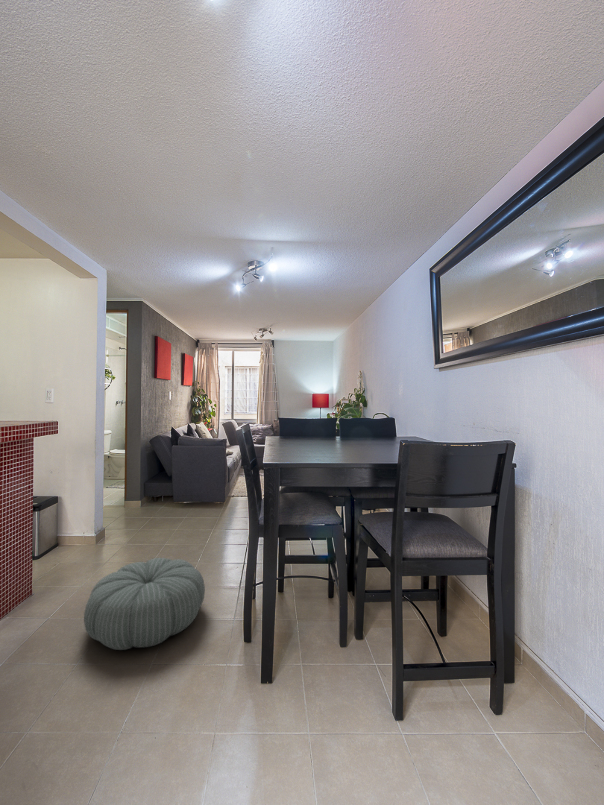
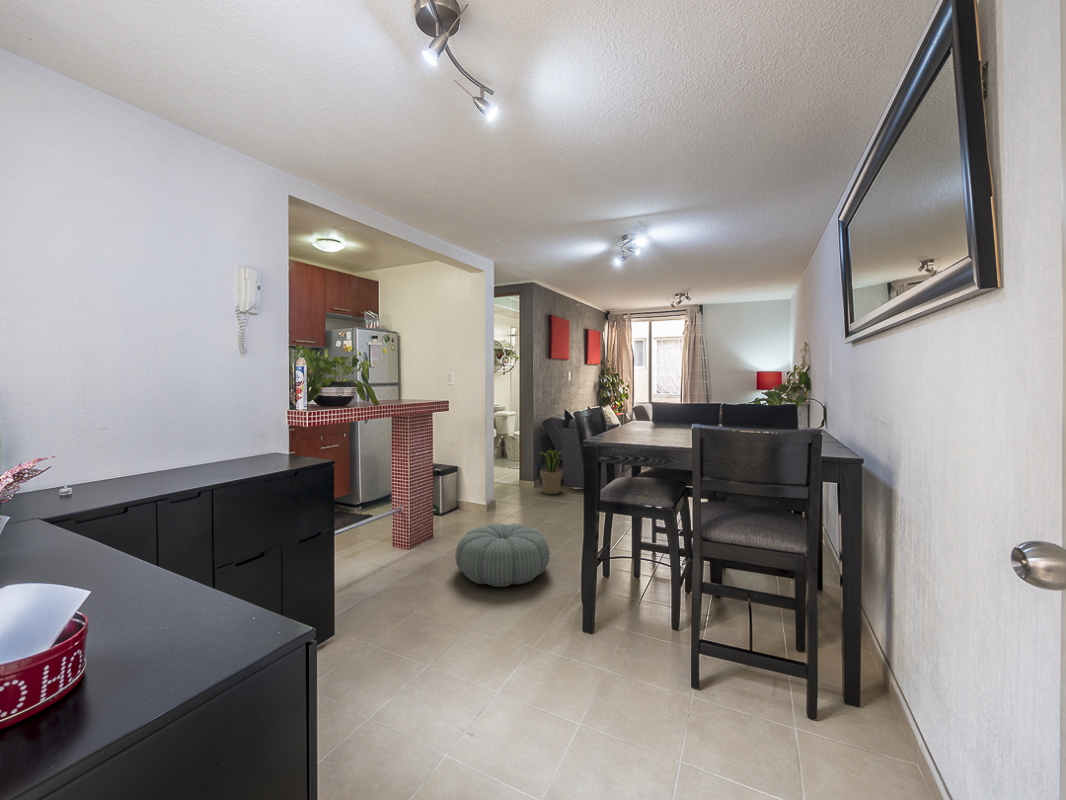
potted plant: none [149,465,175,511] -> present [540,449,562,494]

